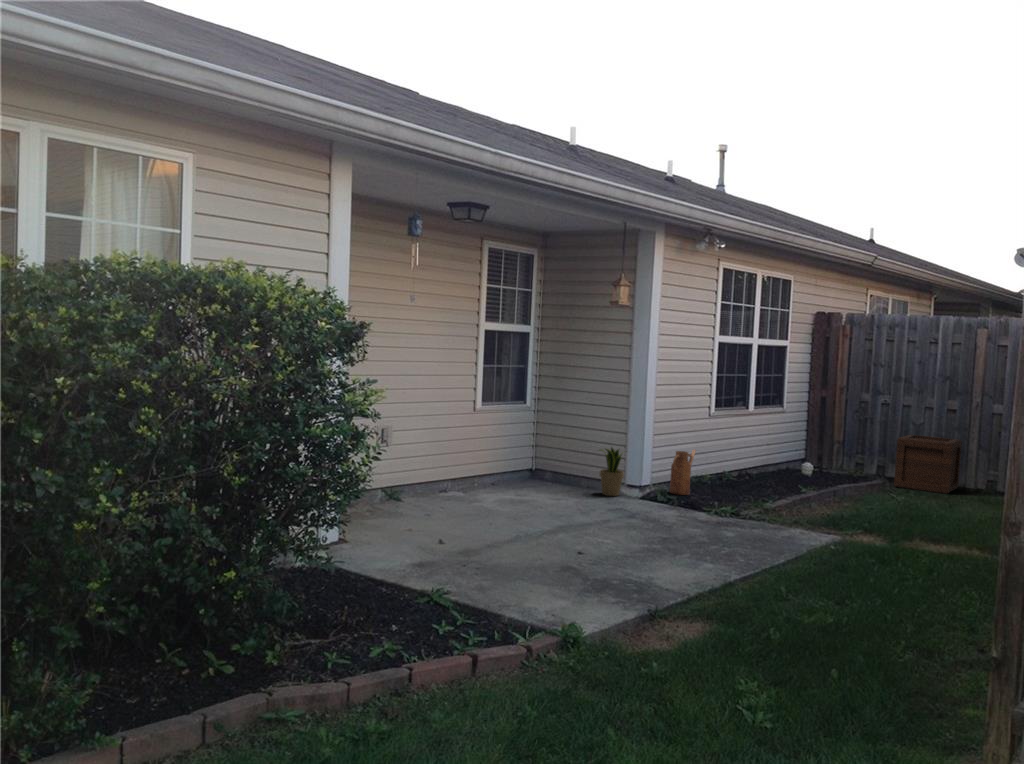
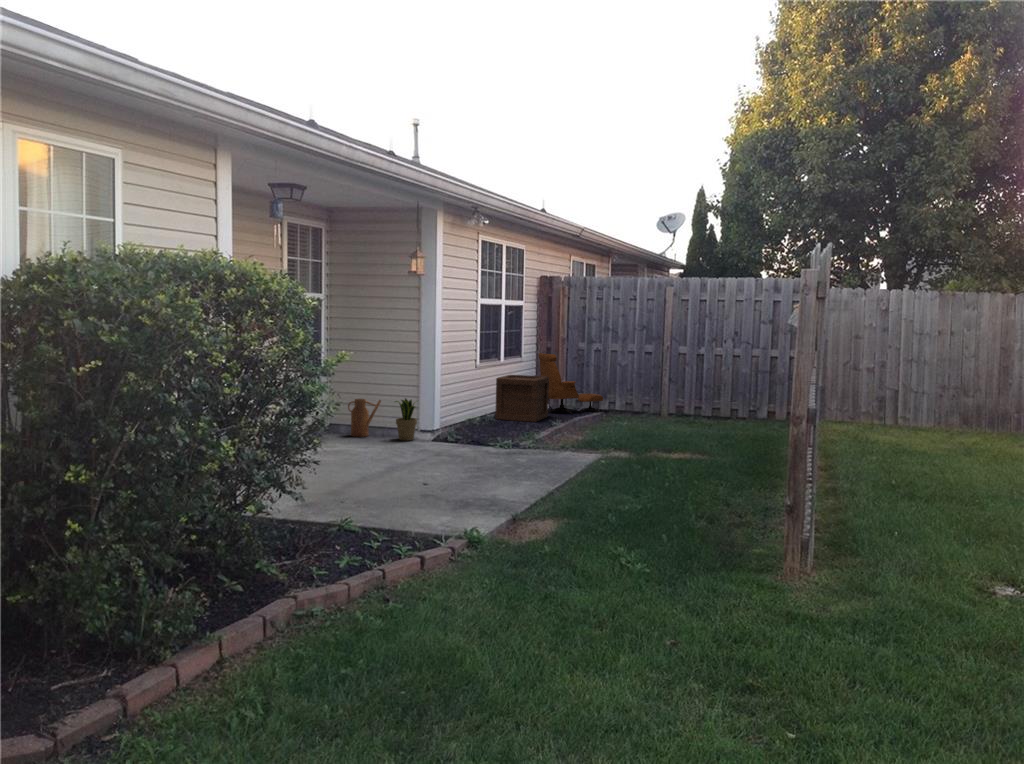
lounge chair: none [802,403,886,481] -> present [539,353,603,415]
wooden crate: present [894,435,962,494] -> present [495,375,549,422]
watering can: present [669,450,696,495] -> present [348,399,381,437]

